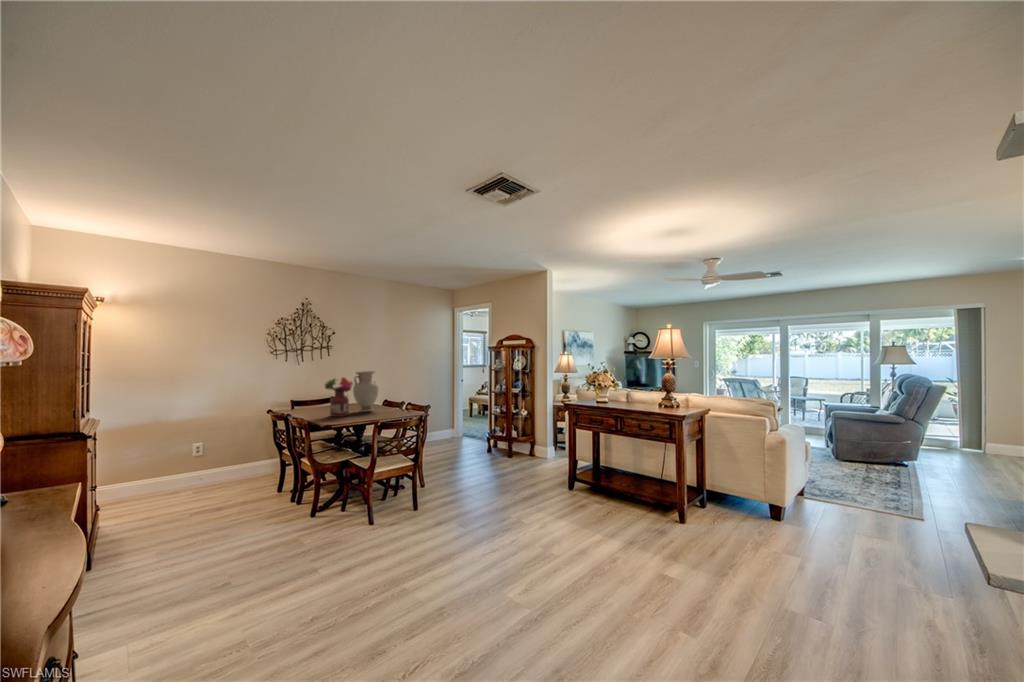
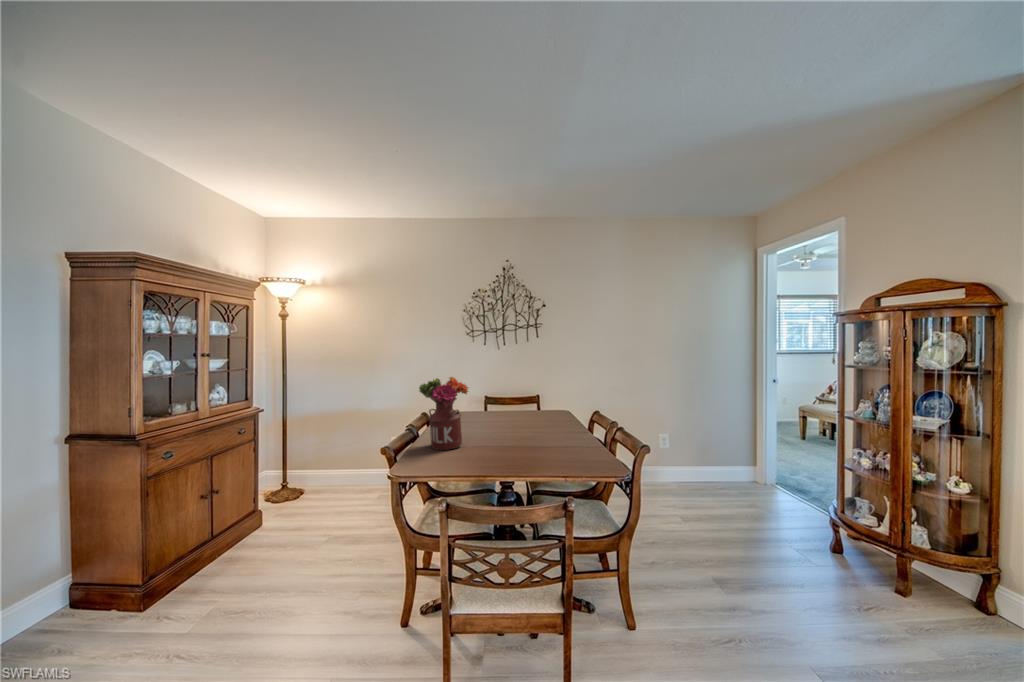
vase: present [353,371,378,412] -> none [491,365,535,441]

